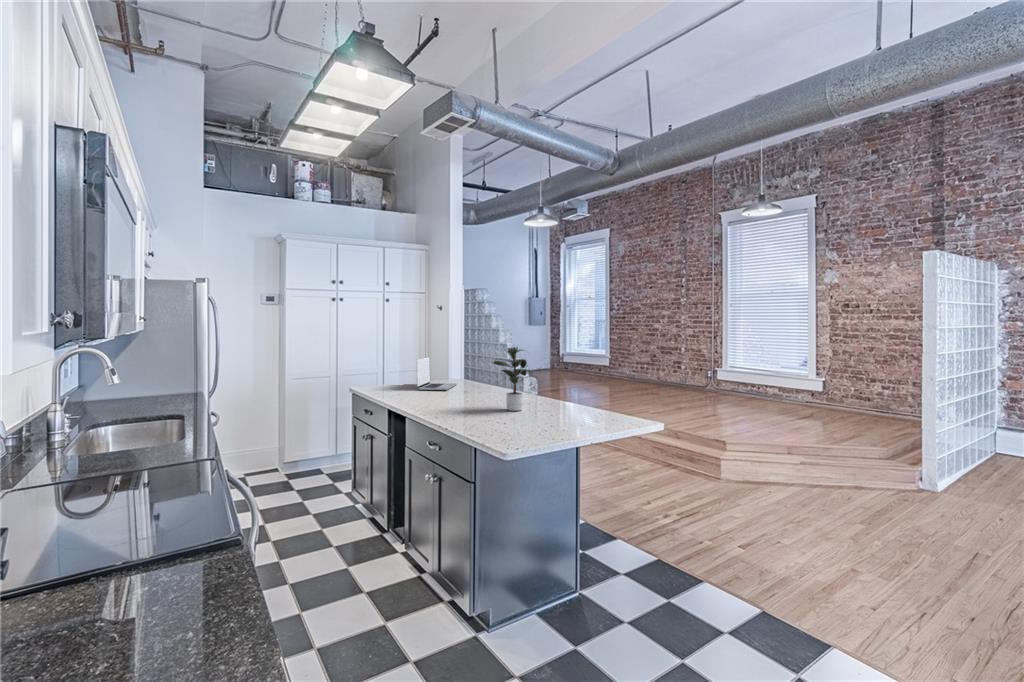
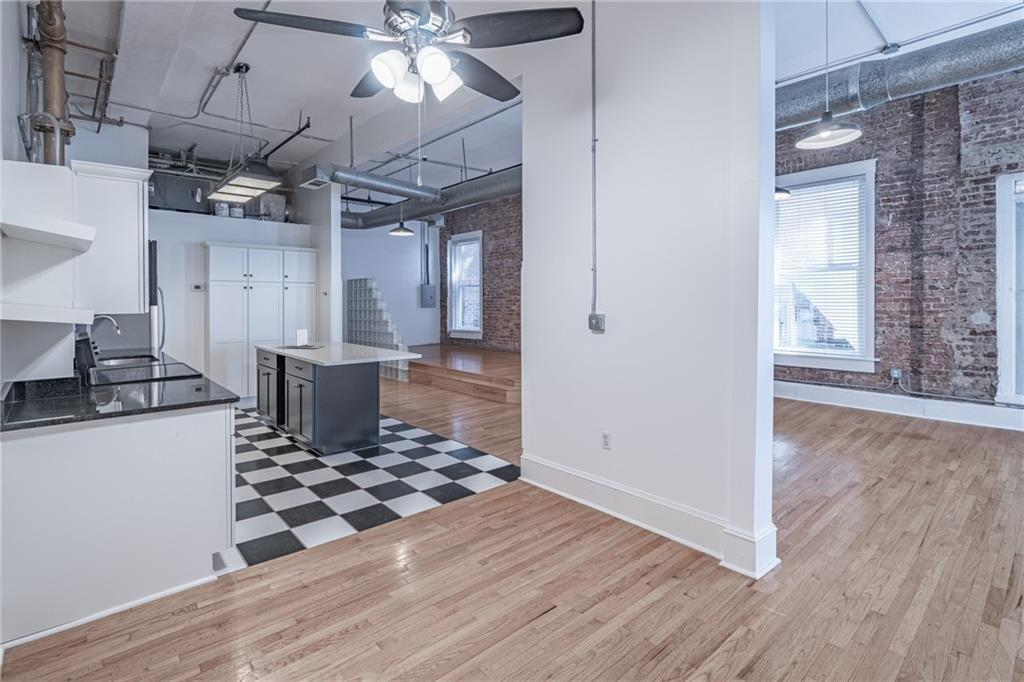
potted plant: present [493,347,532,411] -> none [330,322,364,357]

